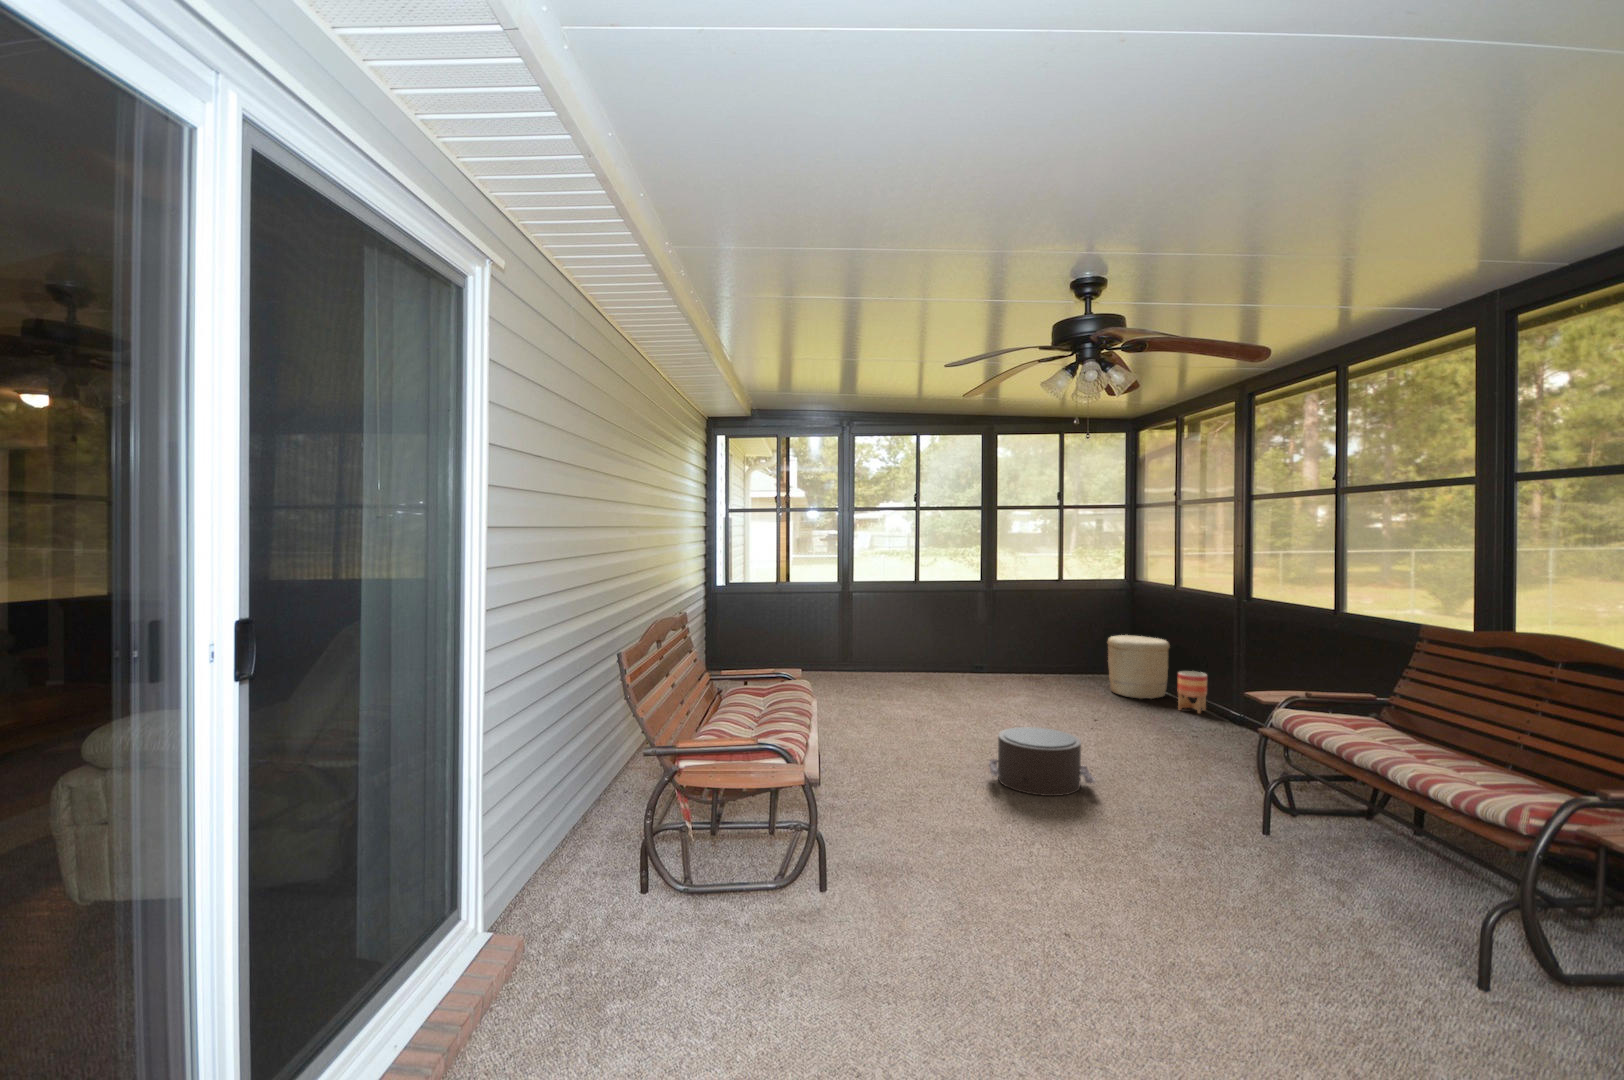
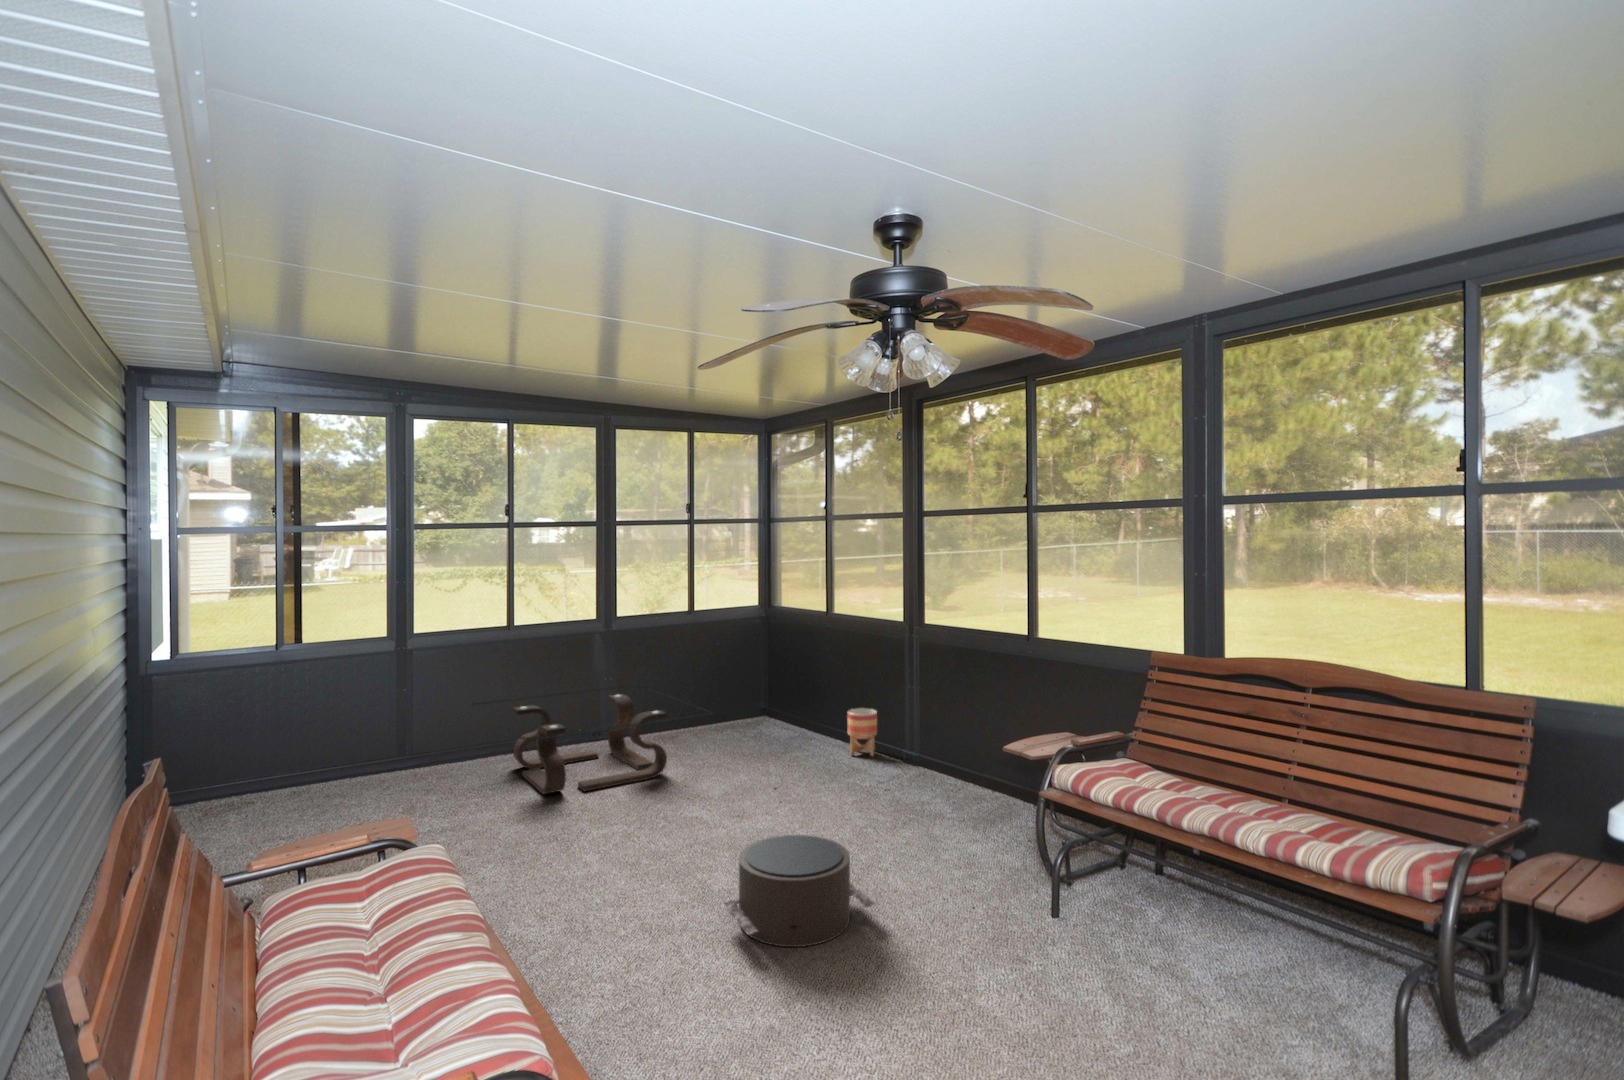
coffee table: none [888,632,1048,699] -> present [472,686,712,794]
woven basket: present [1108,635,1170,699] -> none [761,672,827,747]

